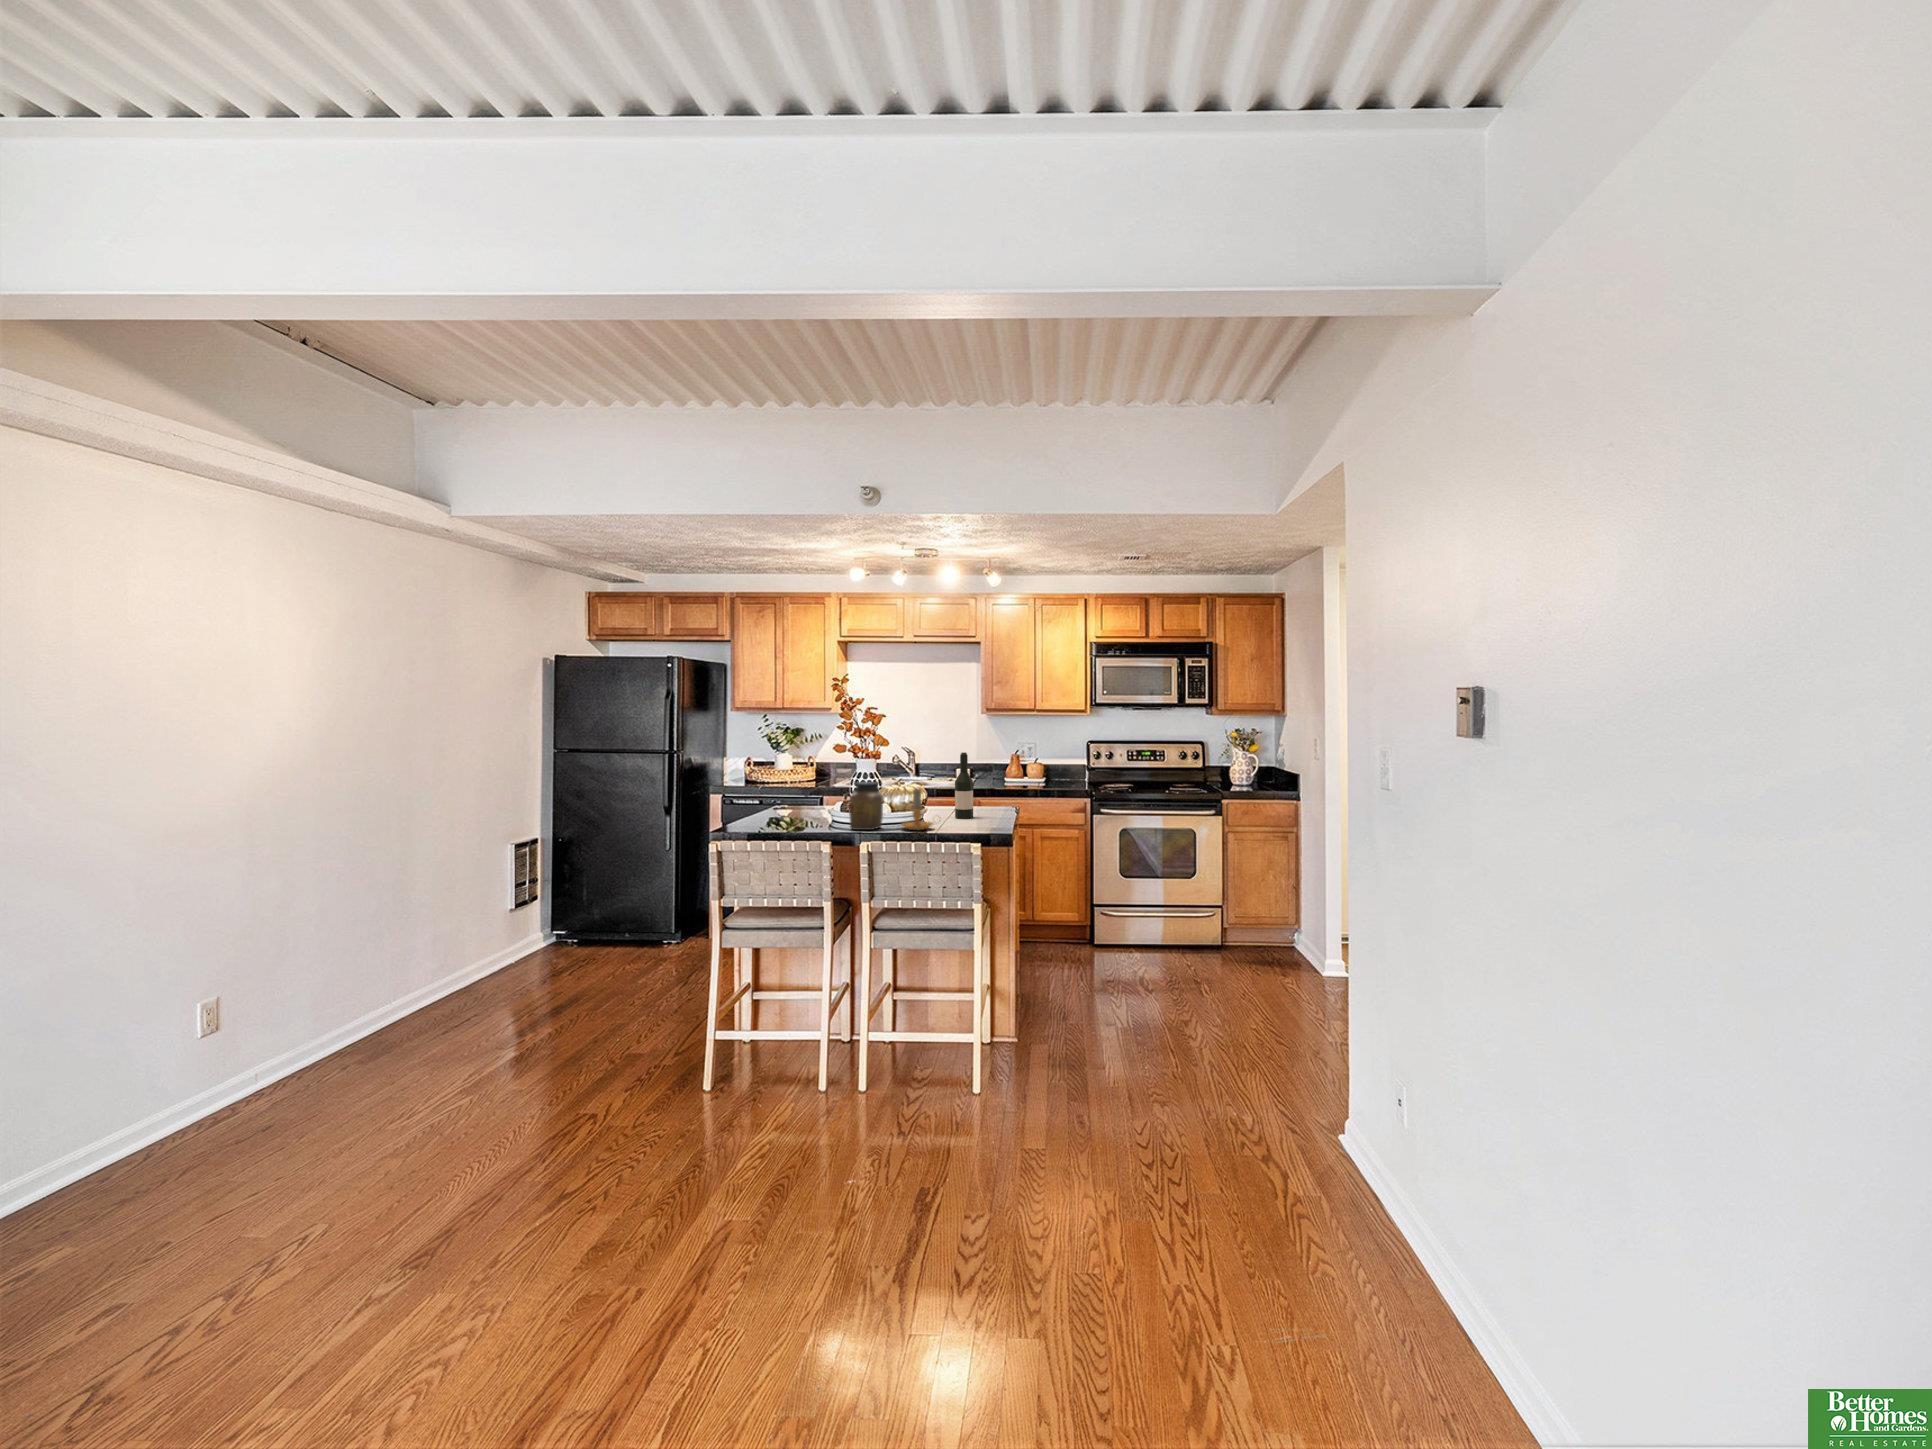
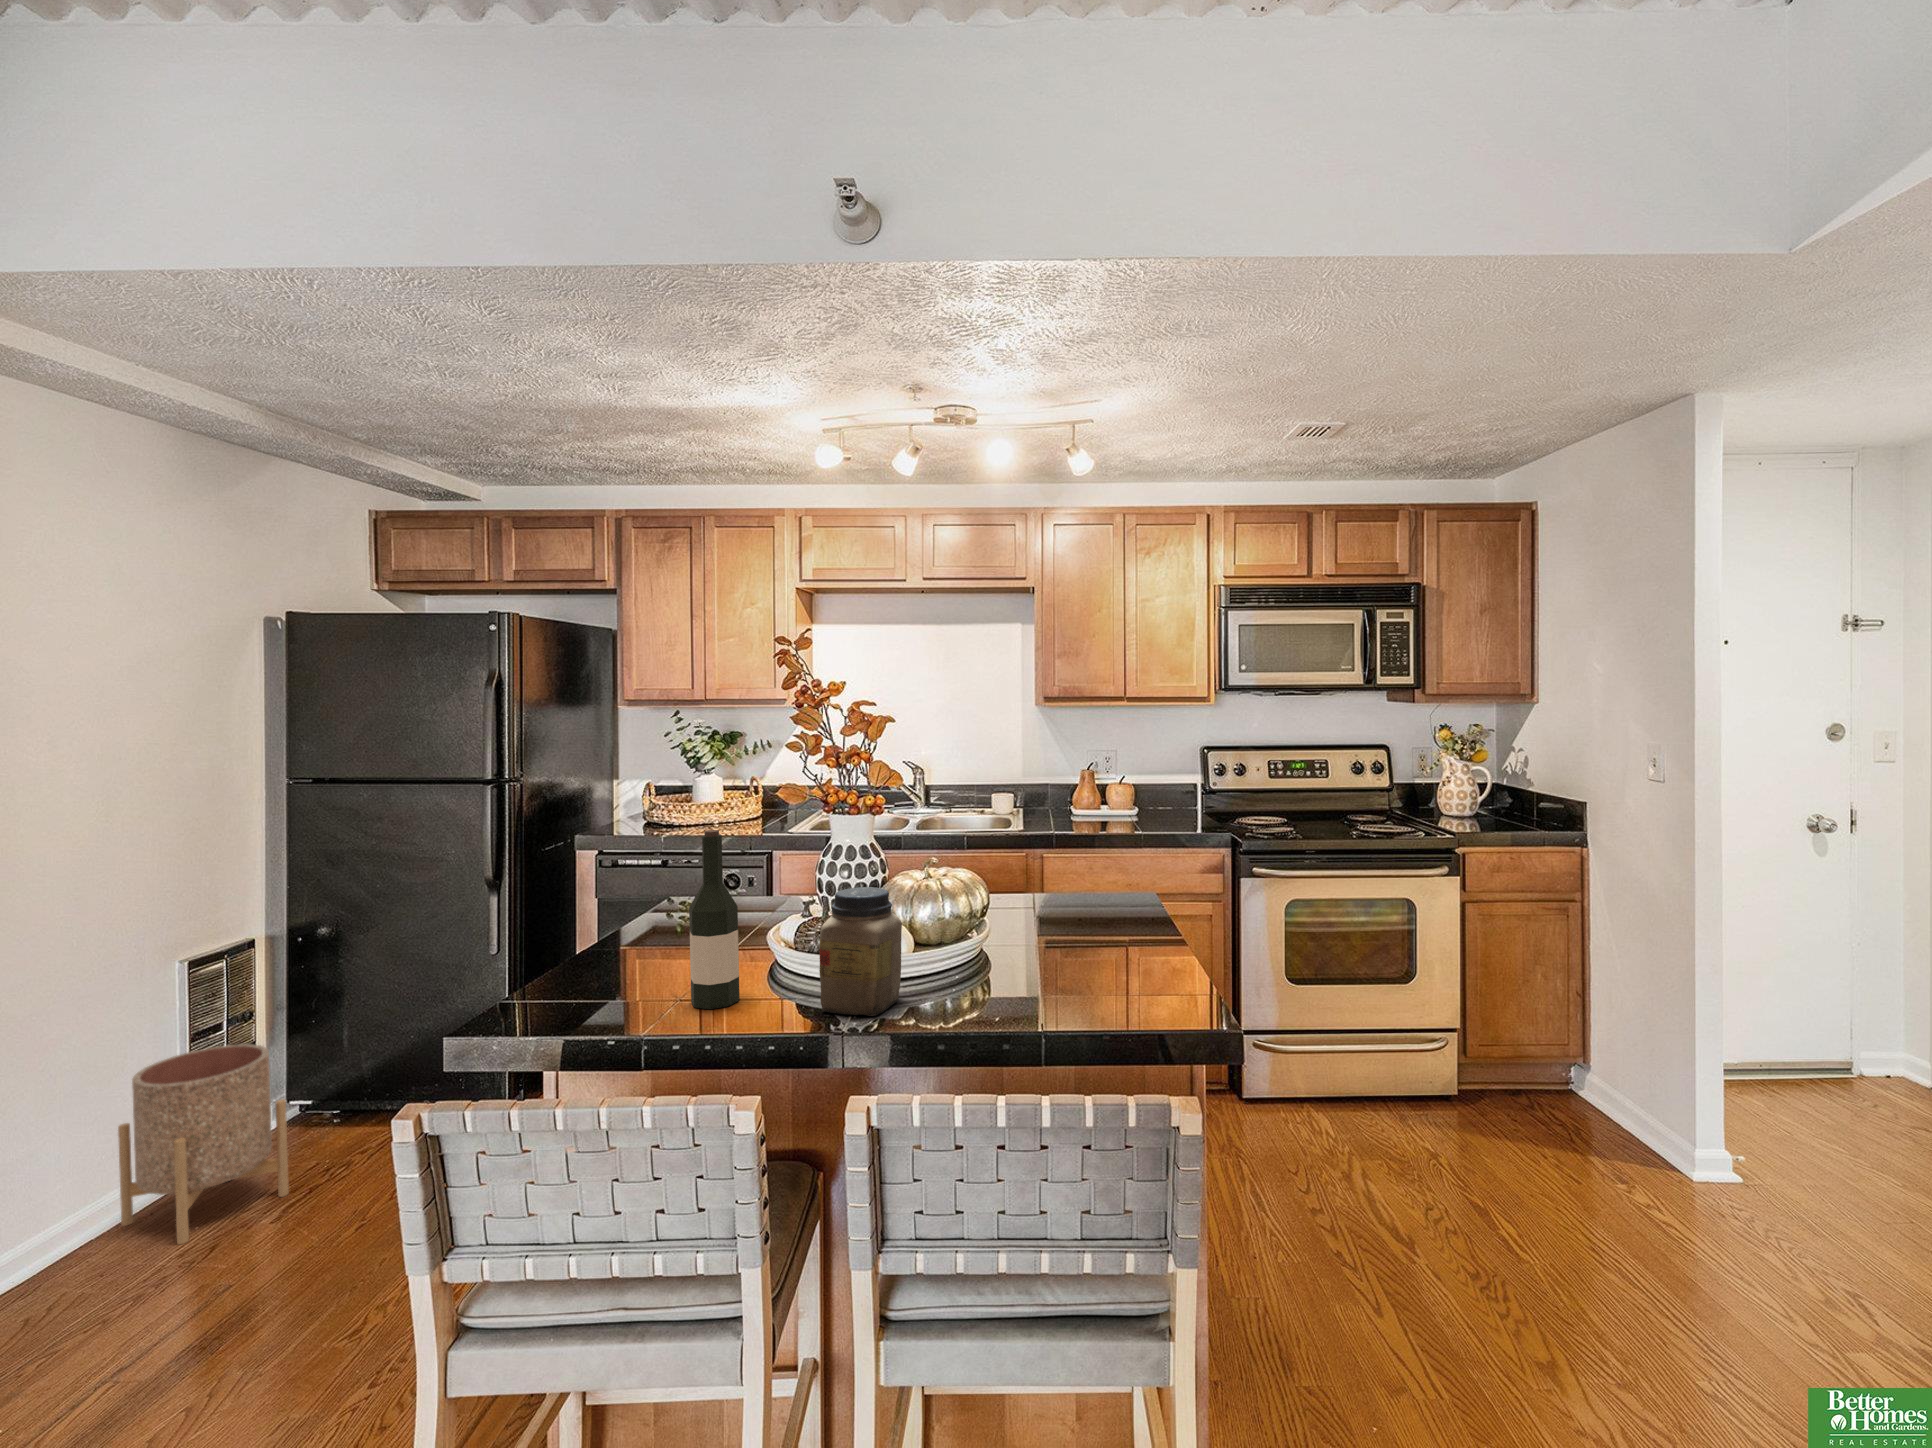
wine bottle: present [955,752,973,819] -> present [689,830,740,1009]
candle: present [902,789,939,830] -> none [948,901,1048,1014]
planter: none [488,888,567,980] -> present [118,1044,289,1244]

